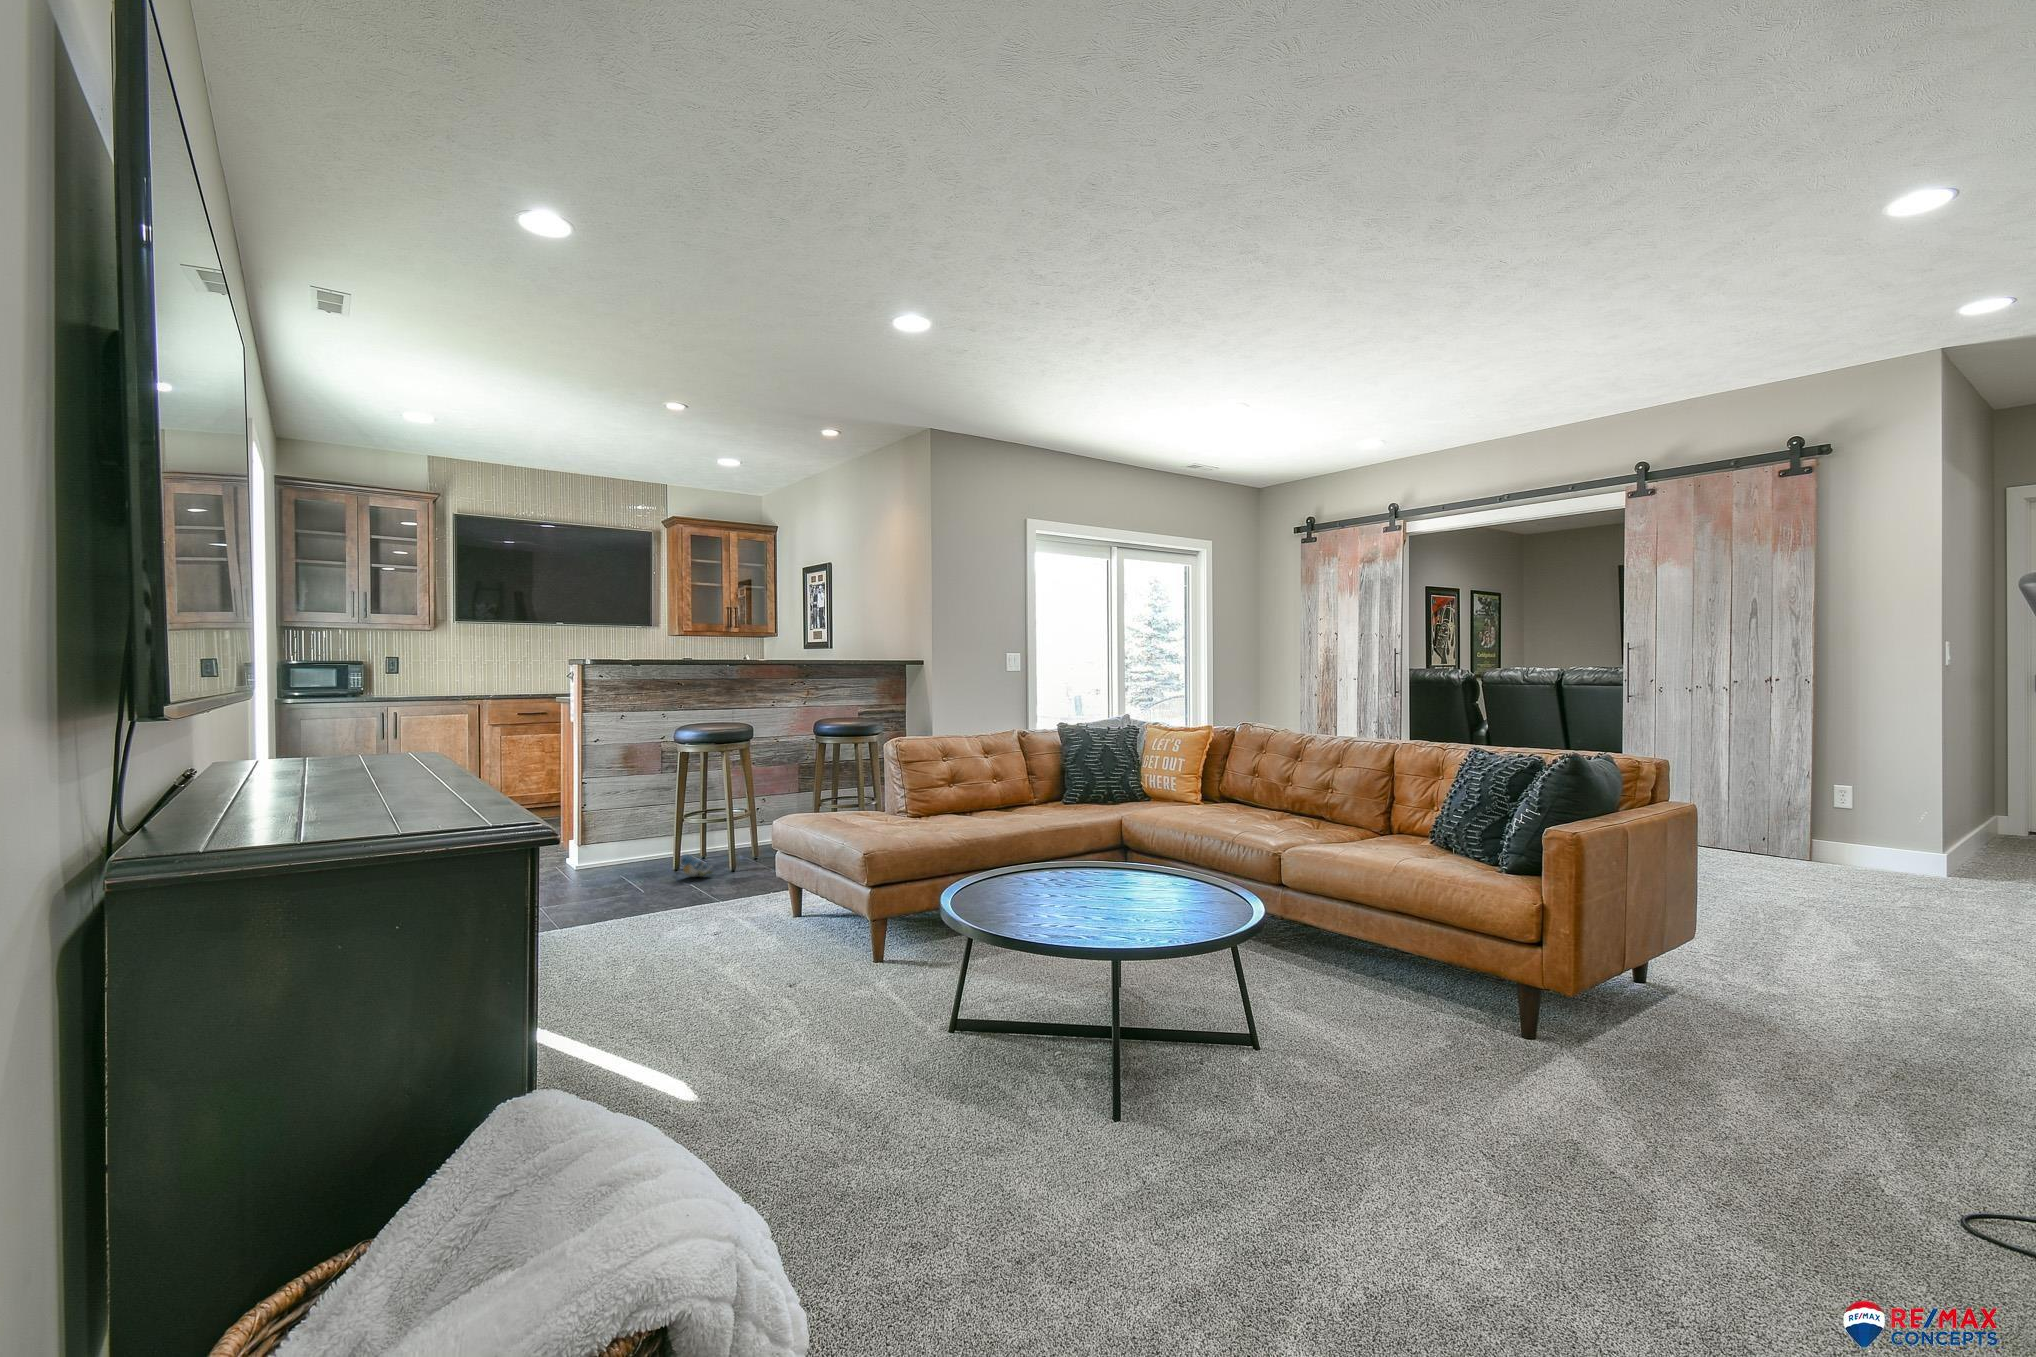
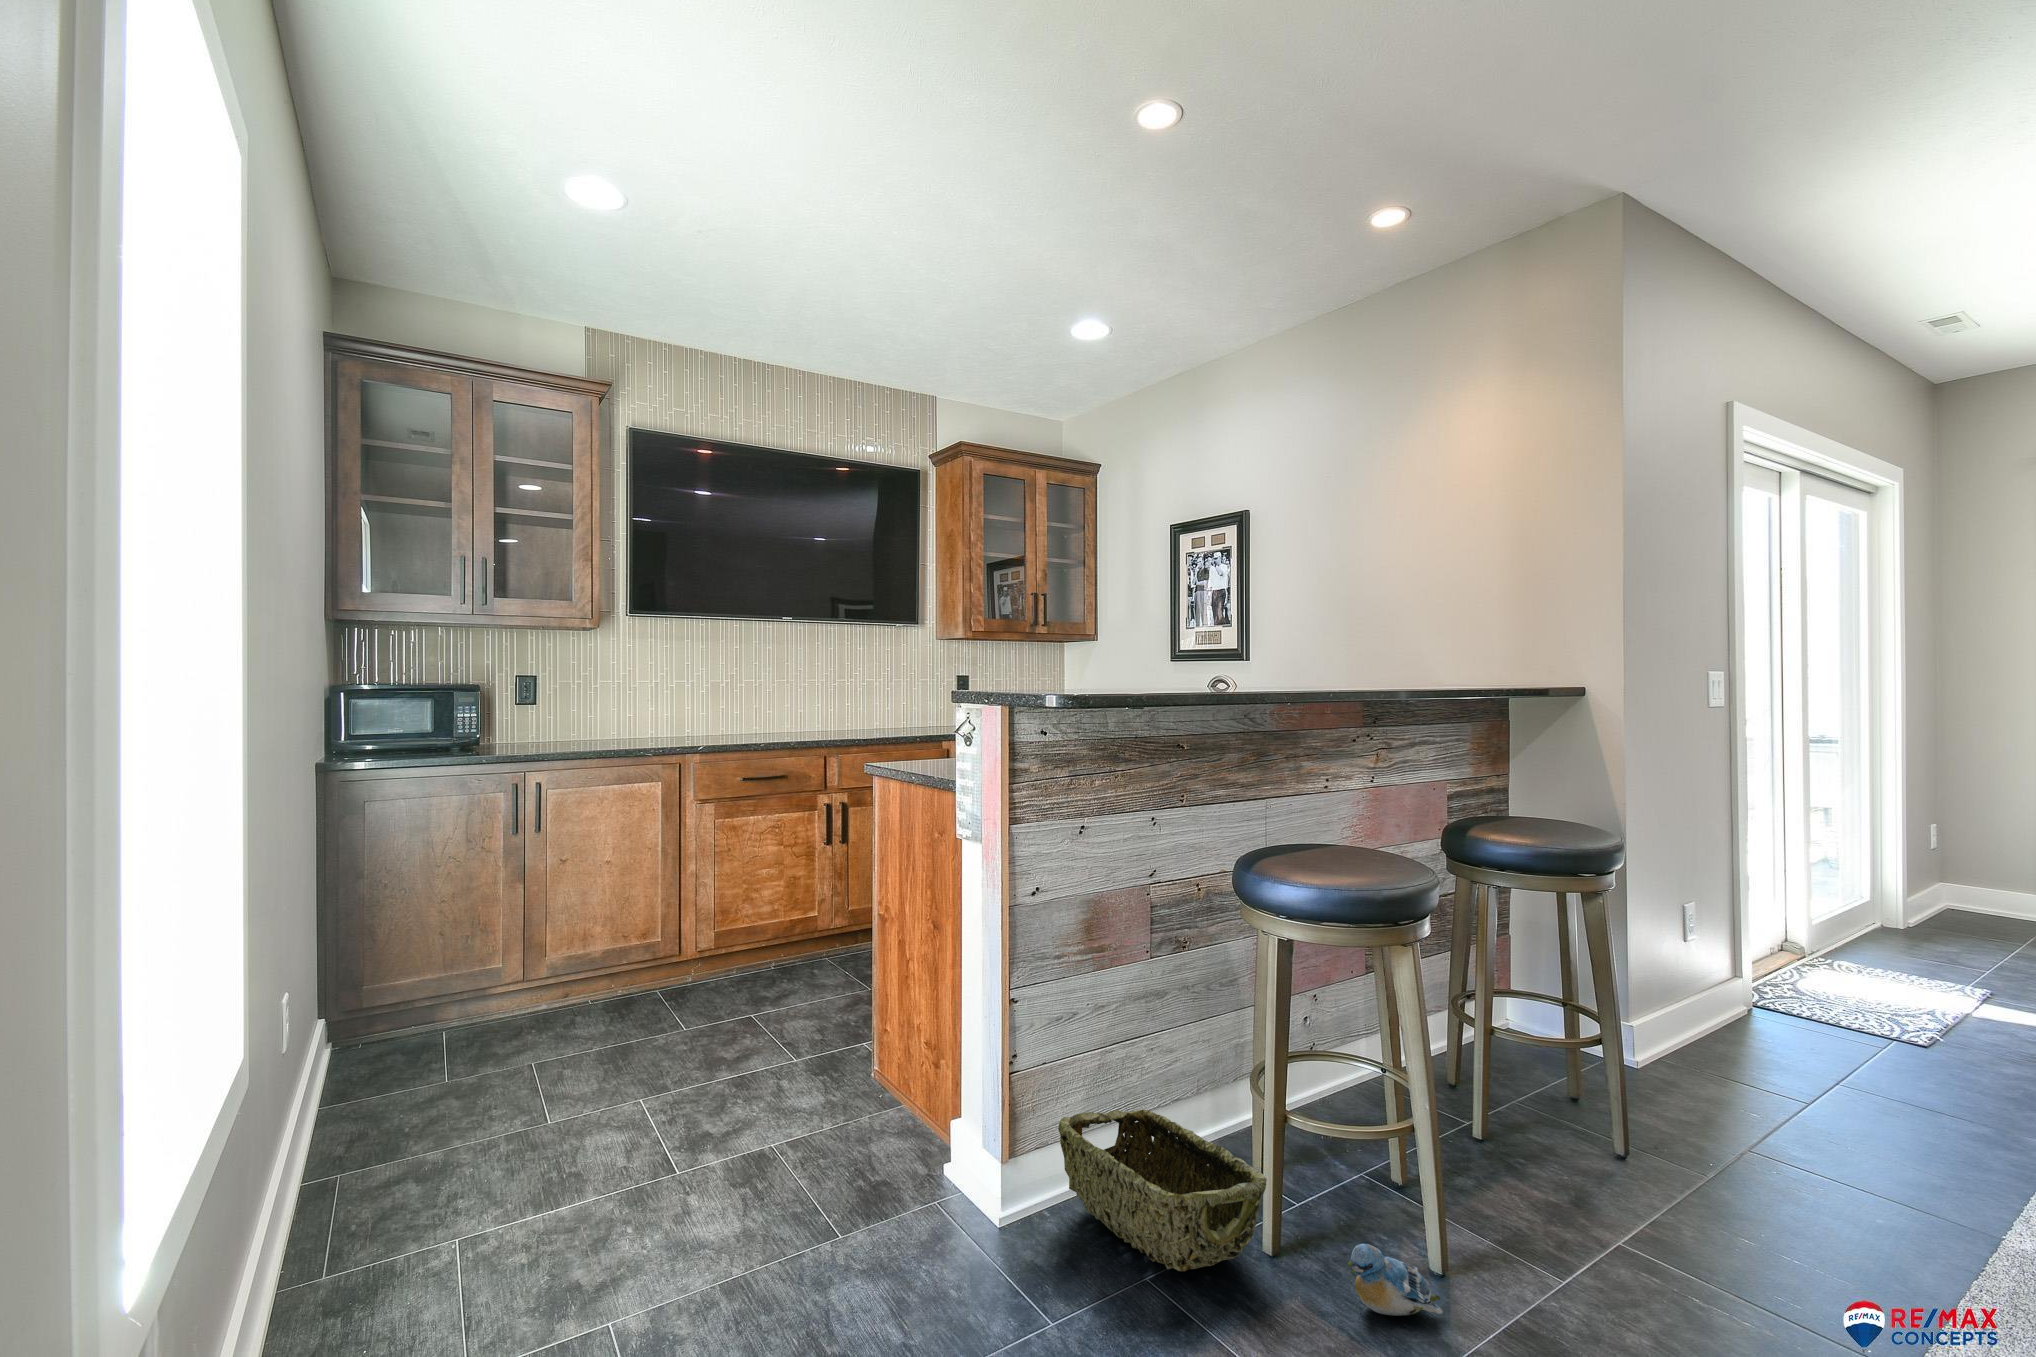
woven basket: none [600,831,668,873] -> present [1058,1110,1267,1271]

